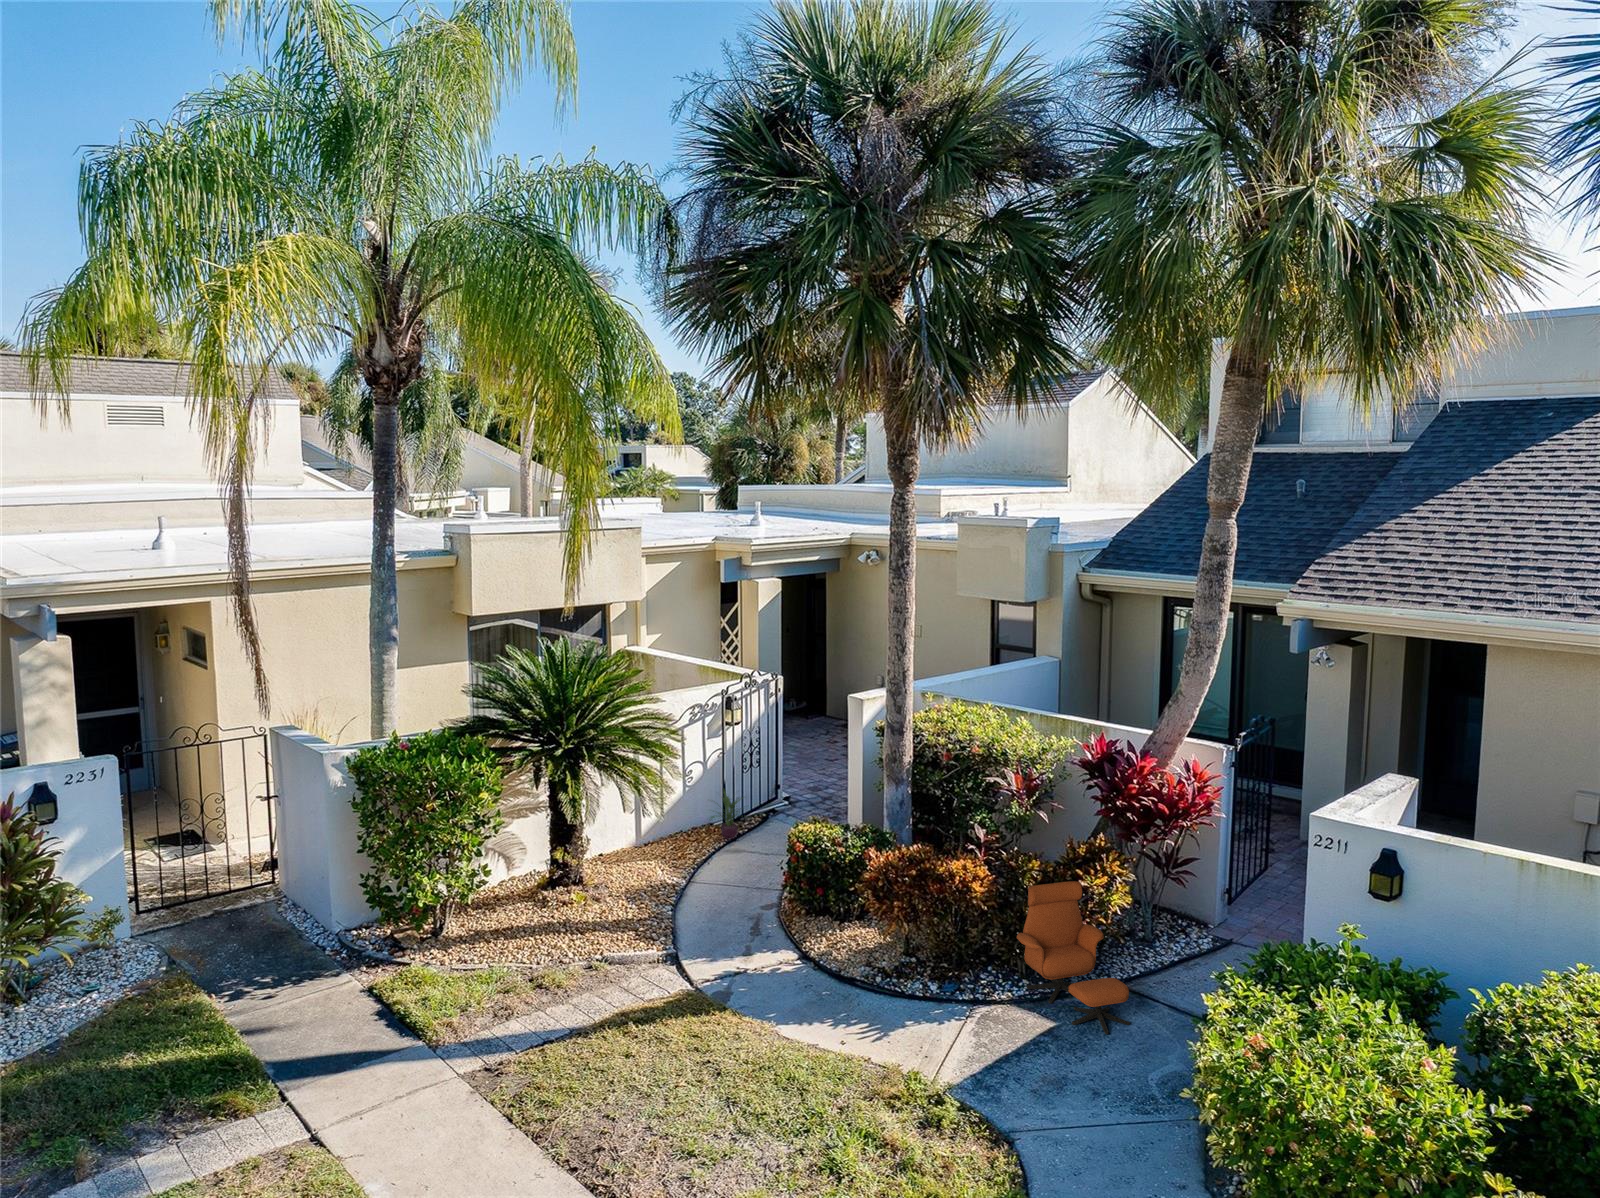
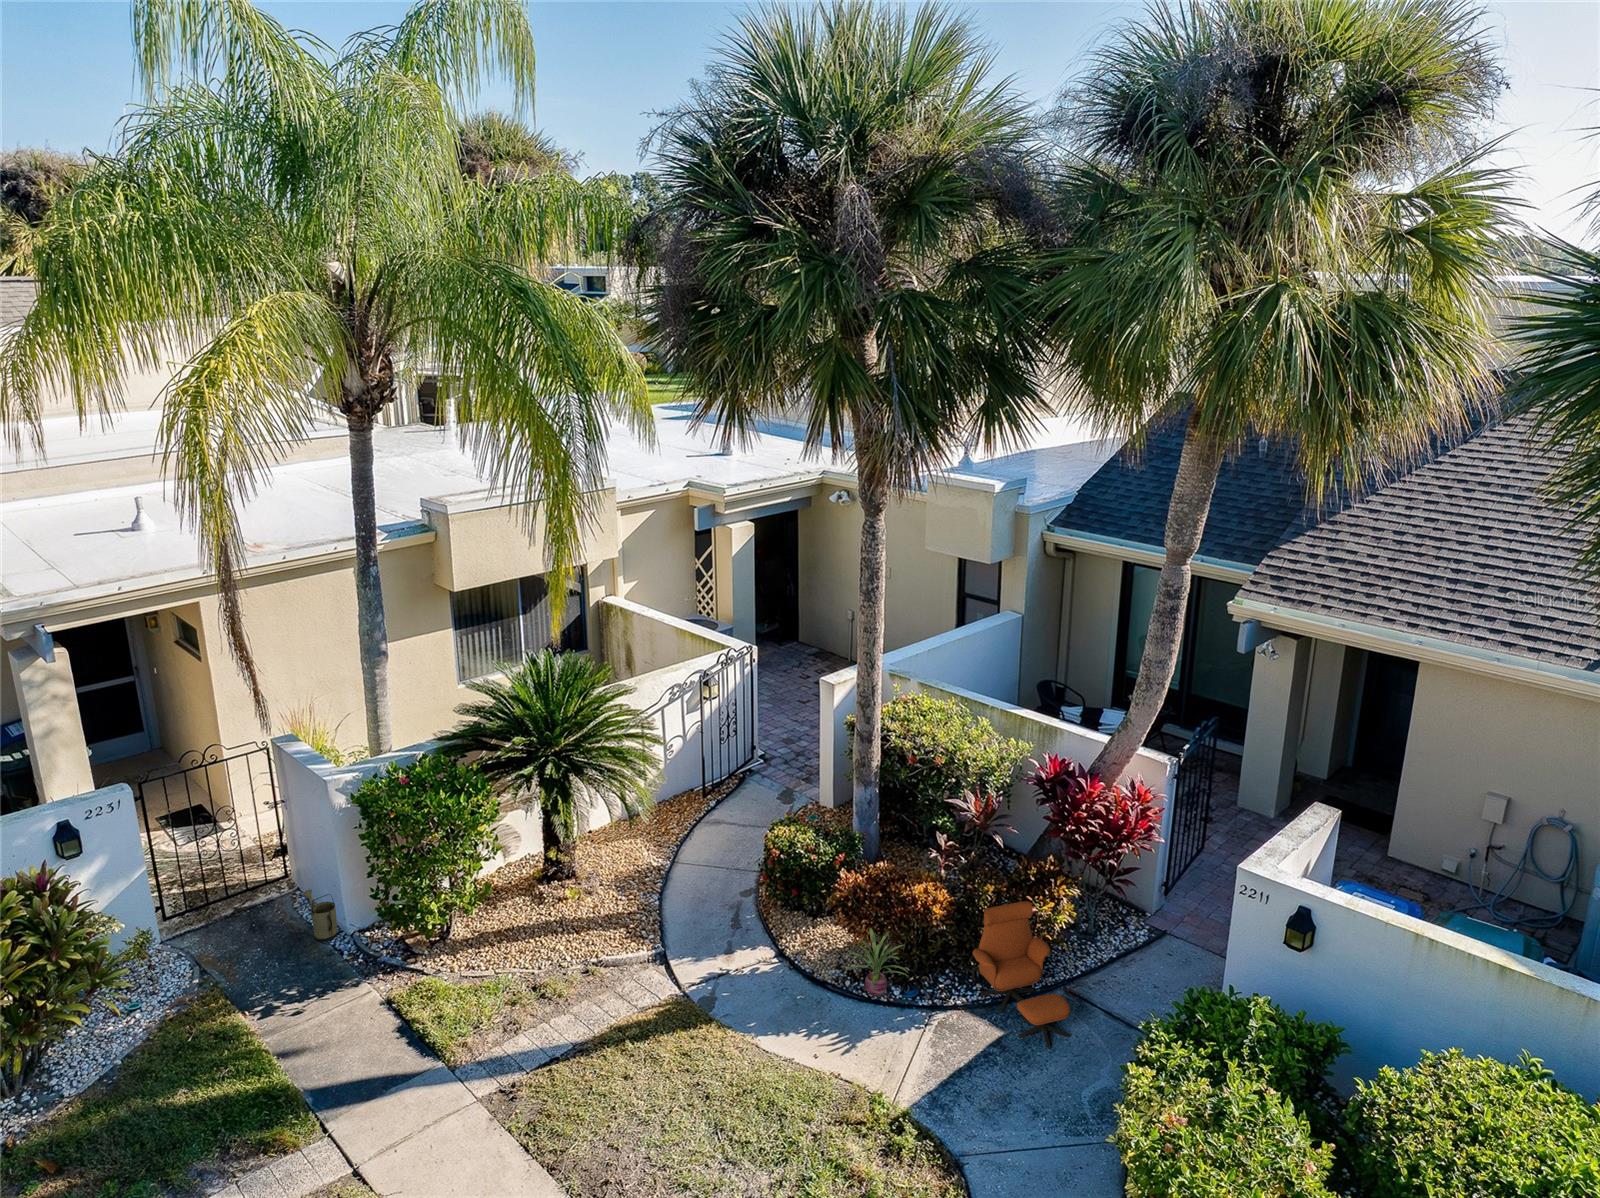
decorative plant: present [711,789,741,839] -> present [845,928,909,996]
watering can: none [287,885,322,939] -> present [302,890,338,941]

